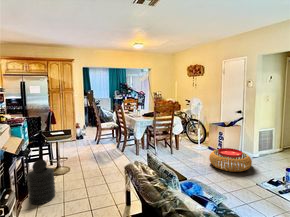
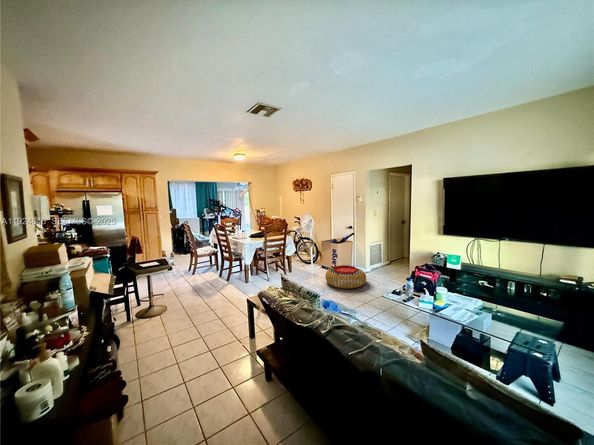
trash can: present [27,159,55,205] -> none [116,298,155,356]

